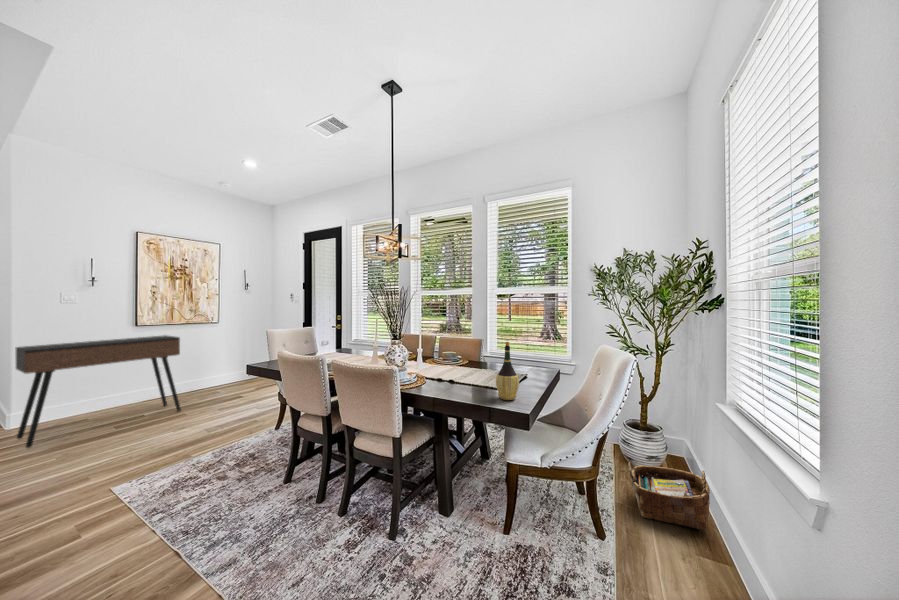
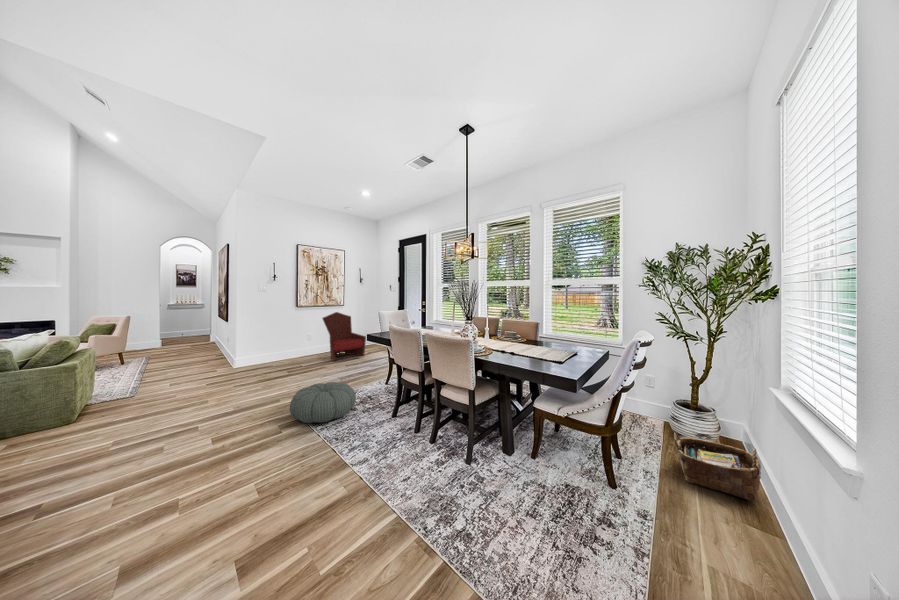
armchair: none [171,329,245,403] -> present [322,312,366,361]
console table: present [15,335,181,448] -> none [242,316,328,381]
wine bottle: present [496,342,519,400] -> none [550,322,570,368]
pouf: none [103,439,224,512] -> present [290,382,356,423]

